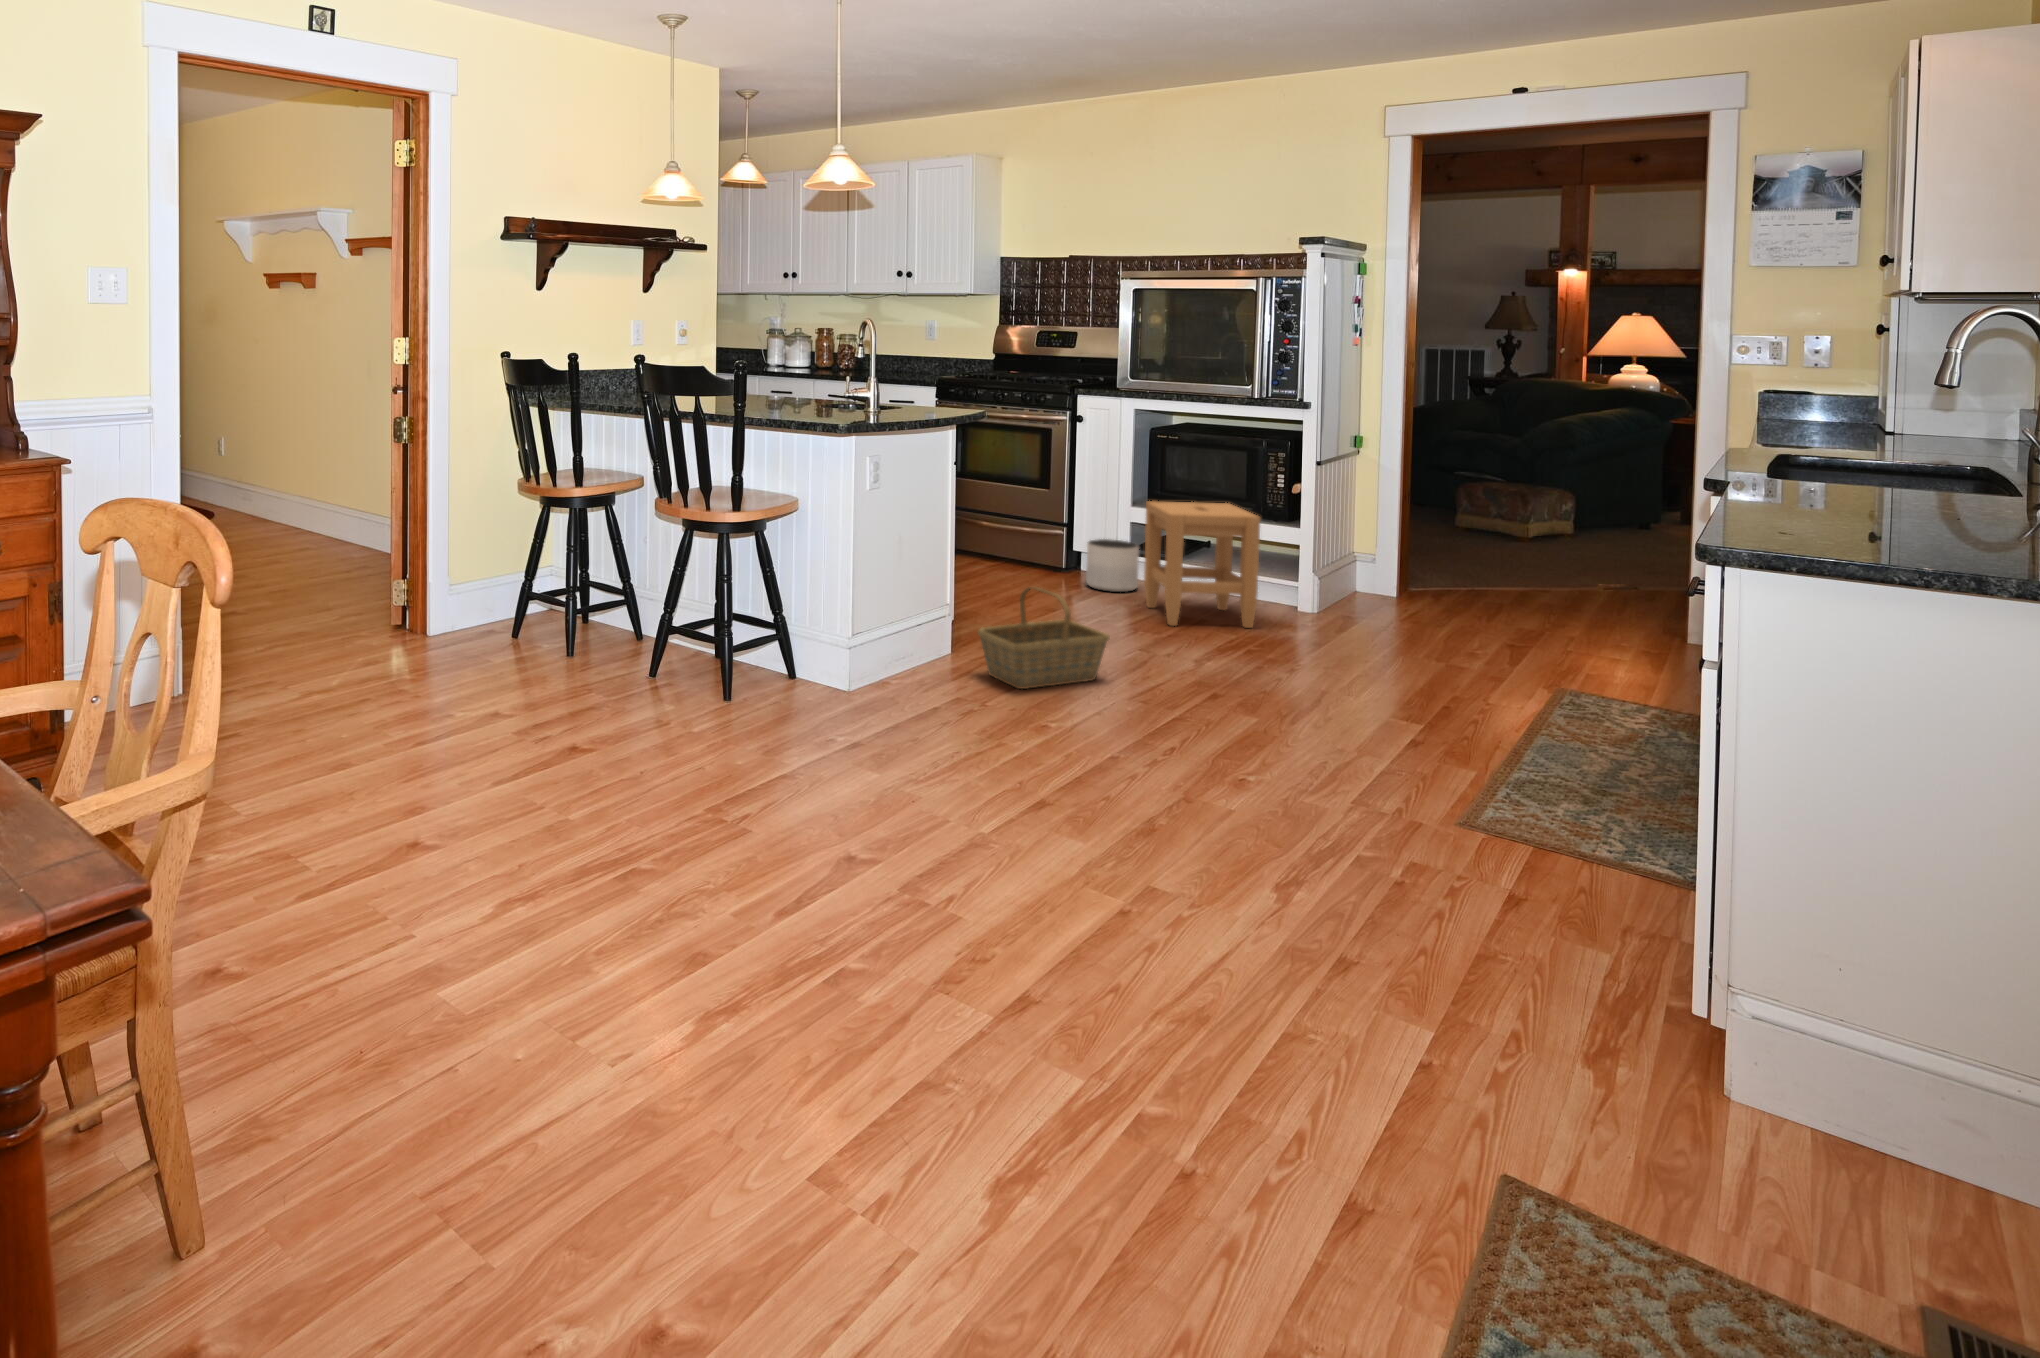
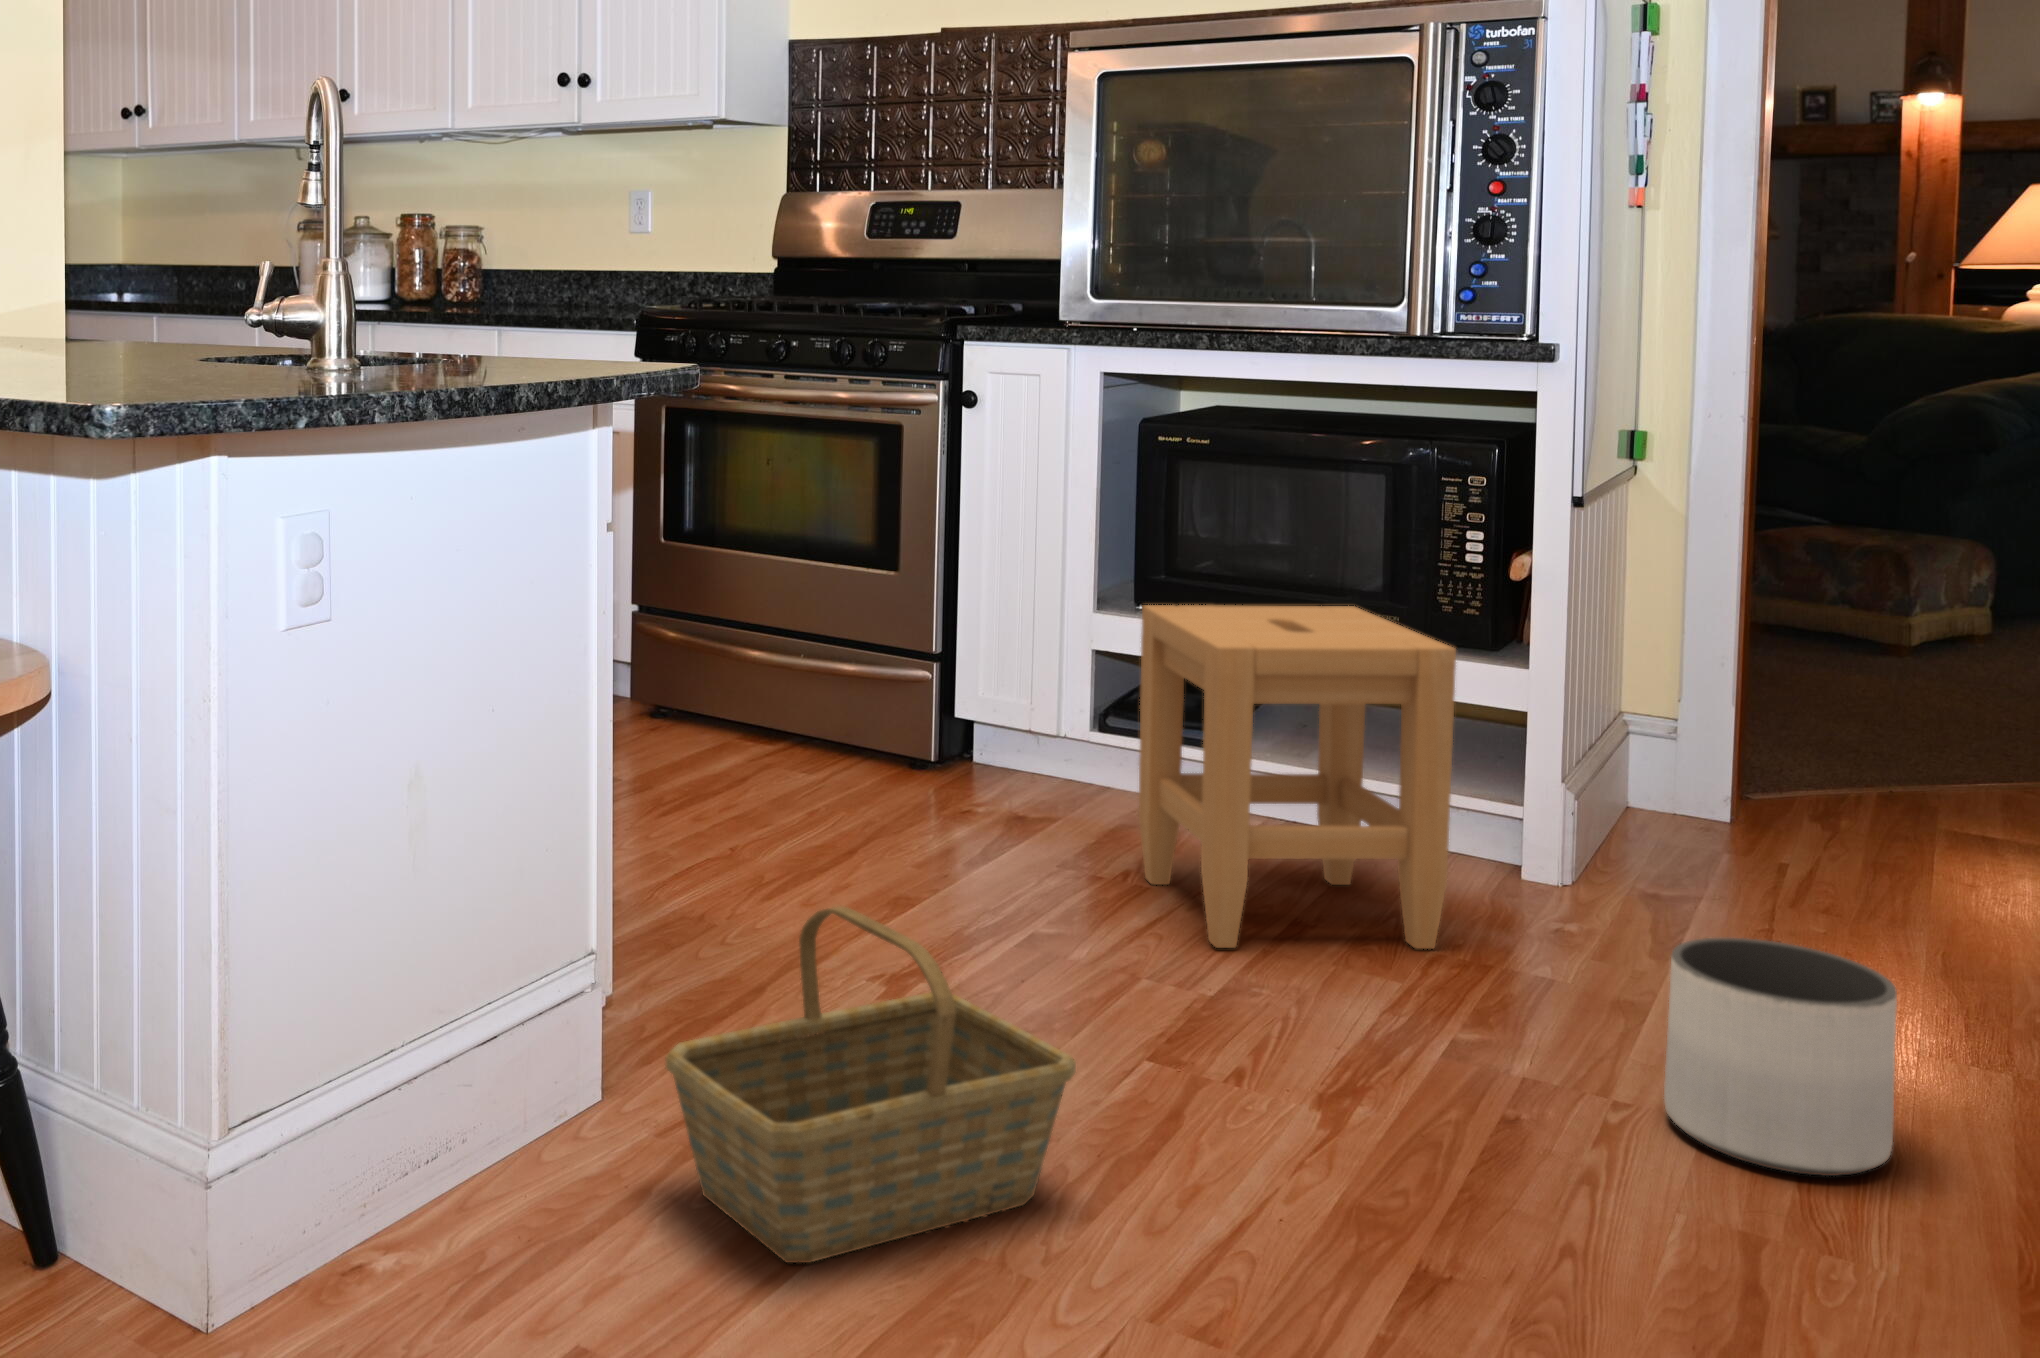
planter: present [1086,539,1139,592] -> present [1664,938,1897,1176]

